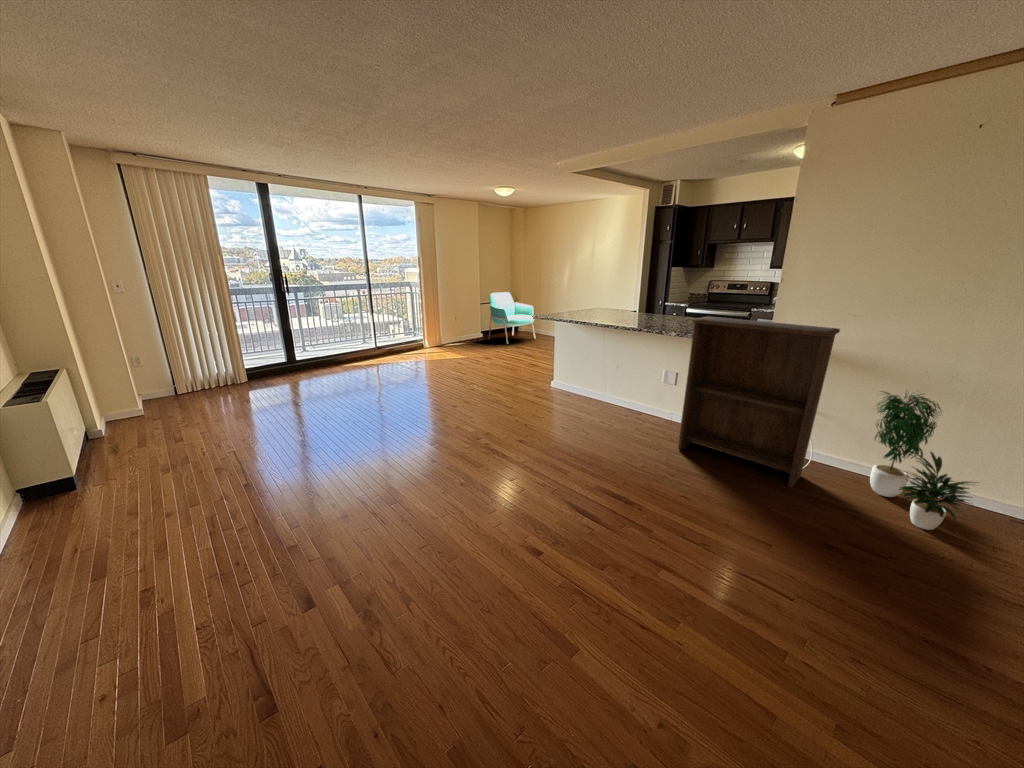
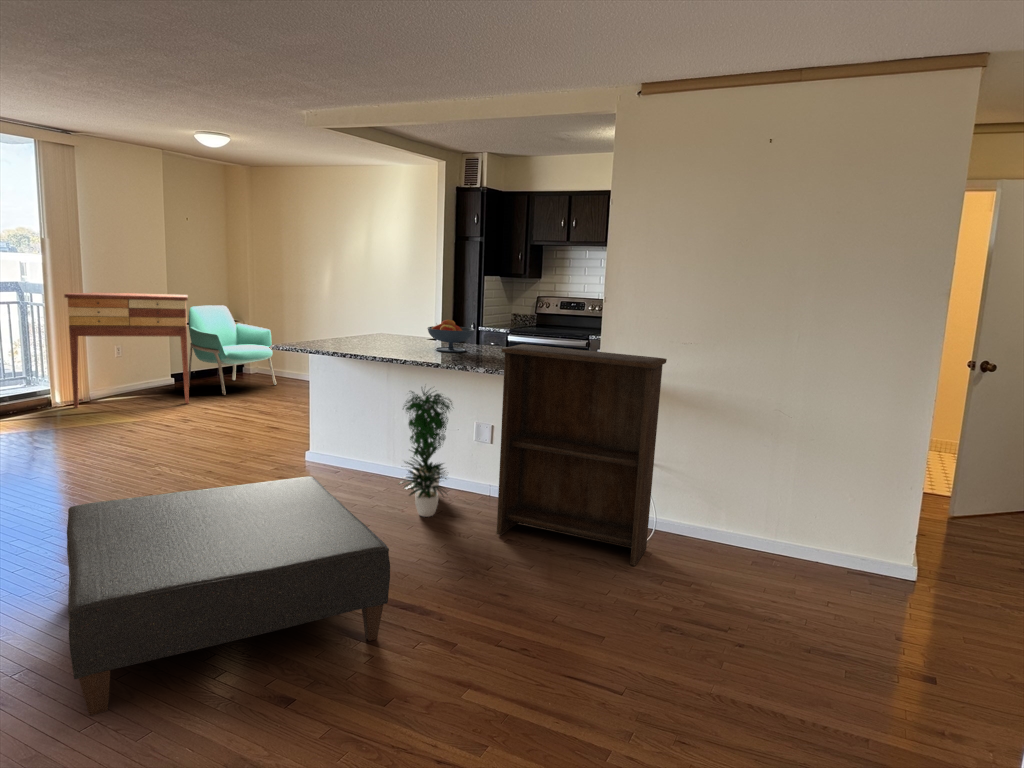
console table: none [429,286,489,349] -> present [64,292,189,408]
fruit bowl: none [633,298,667,321] -> present [427,319,475,352]
potted plant: present [870,391,976,530] -> present [400,391,452,517]
ottoman: none [421,401,607,533] -> present [67,476,390,716]

